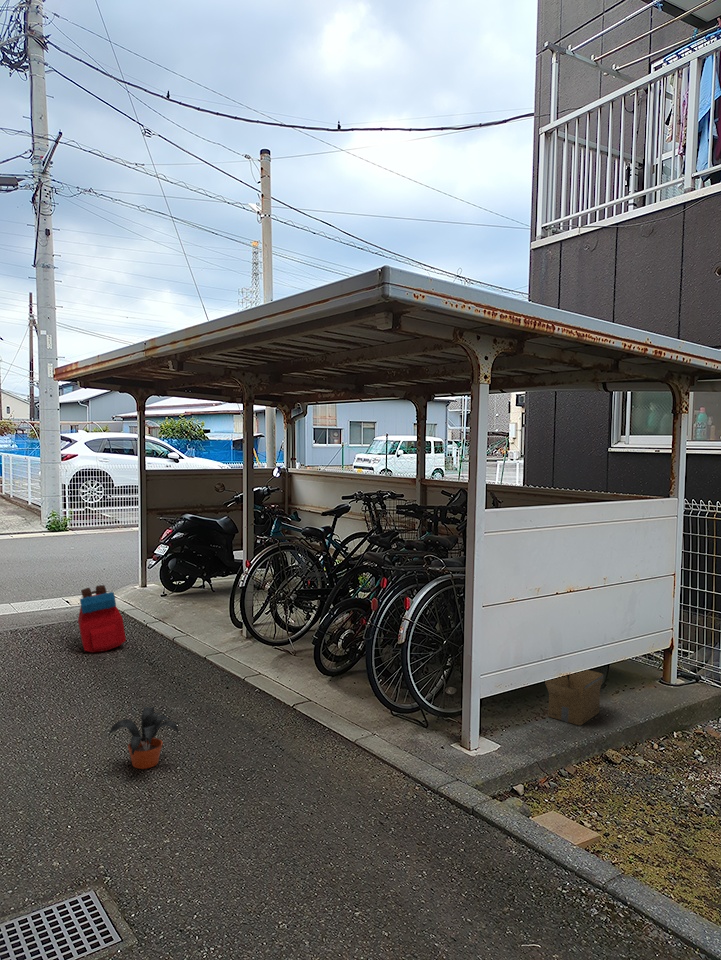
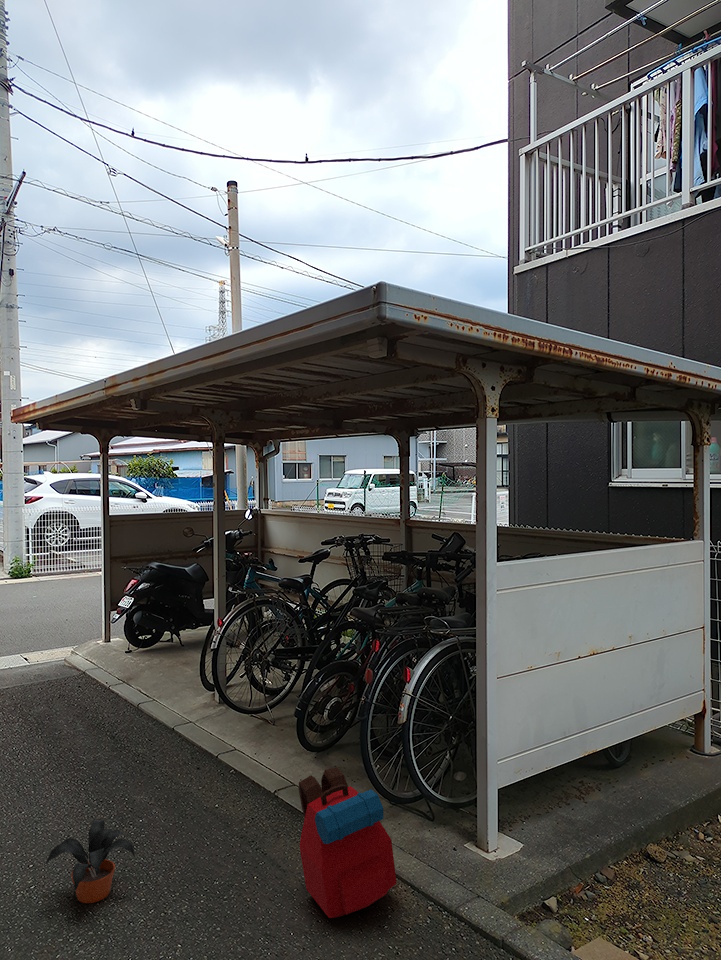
backpack: present [78,585,126,652] -> present [298,767,397,918]
cardboard box: present [545,670,604,726] -> none [565,737,633,812]

